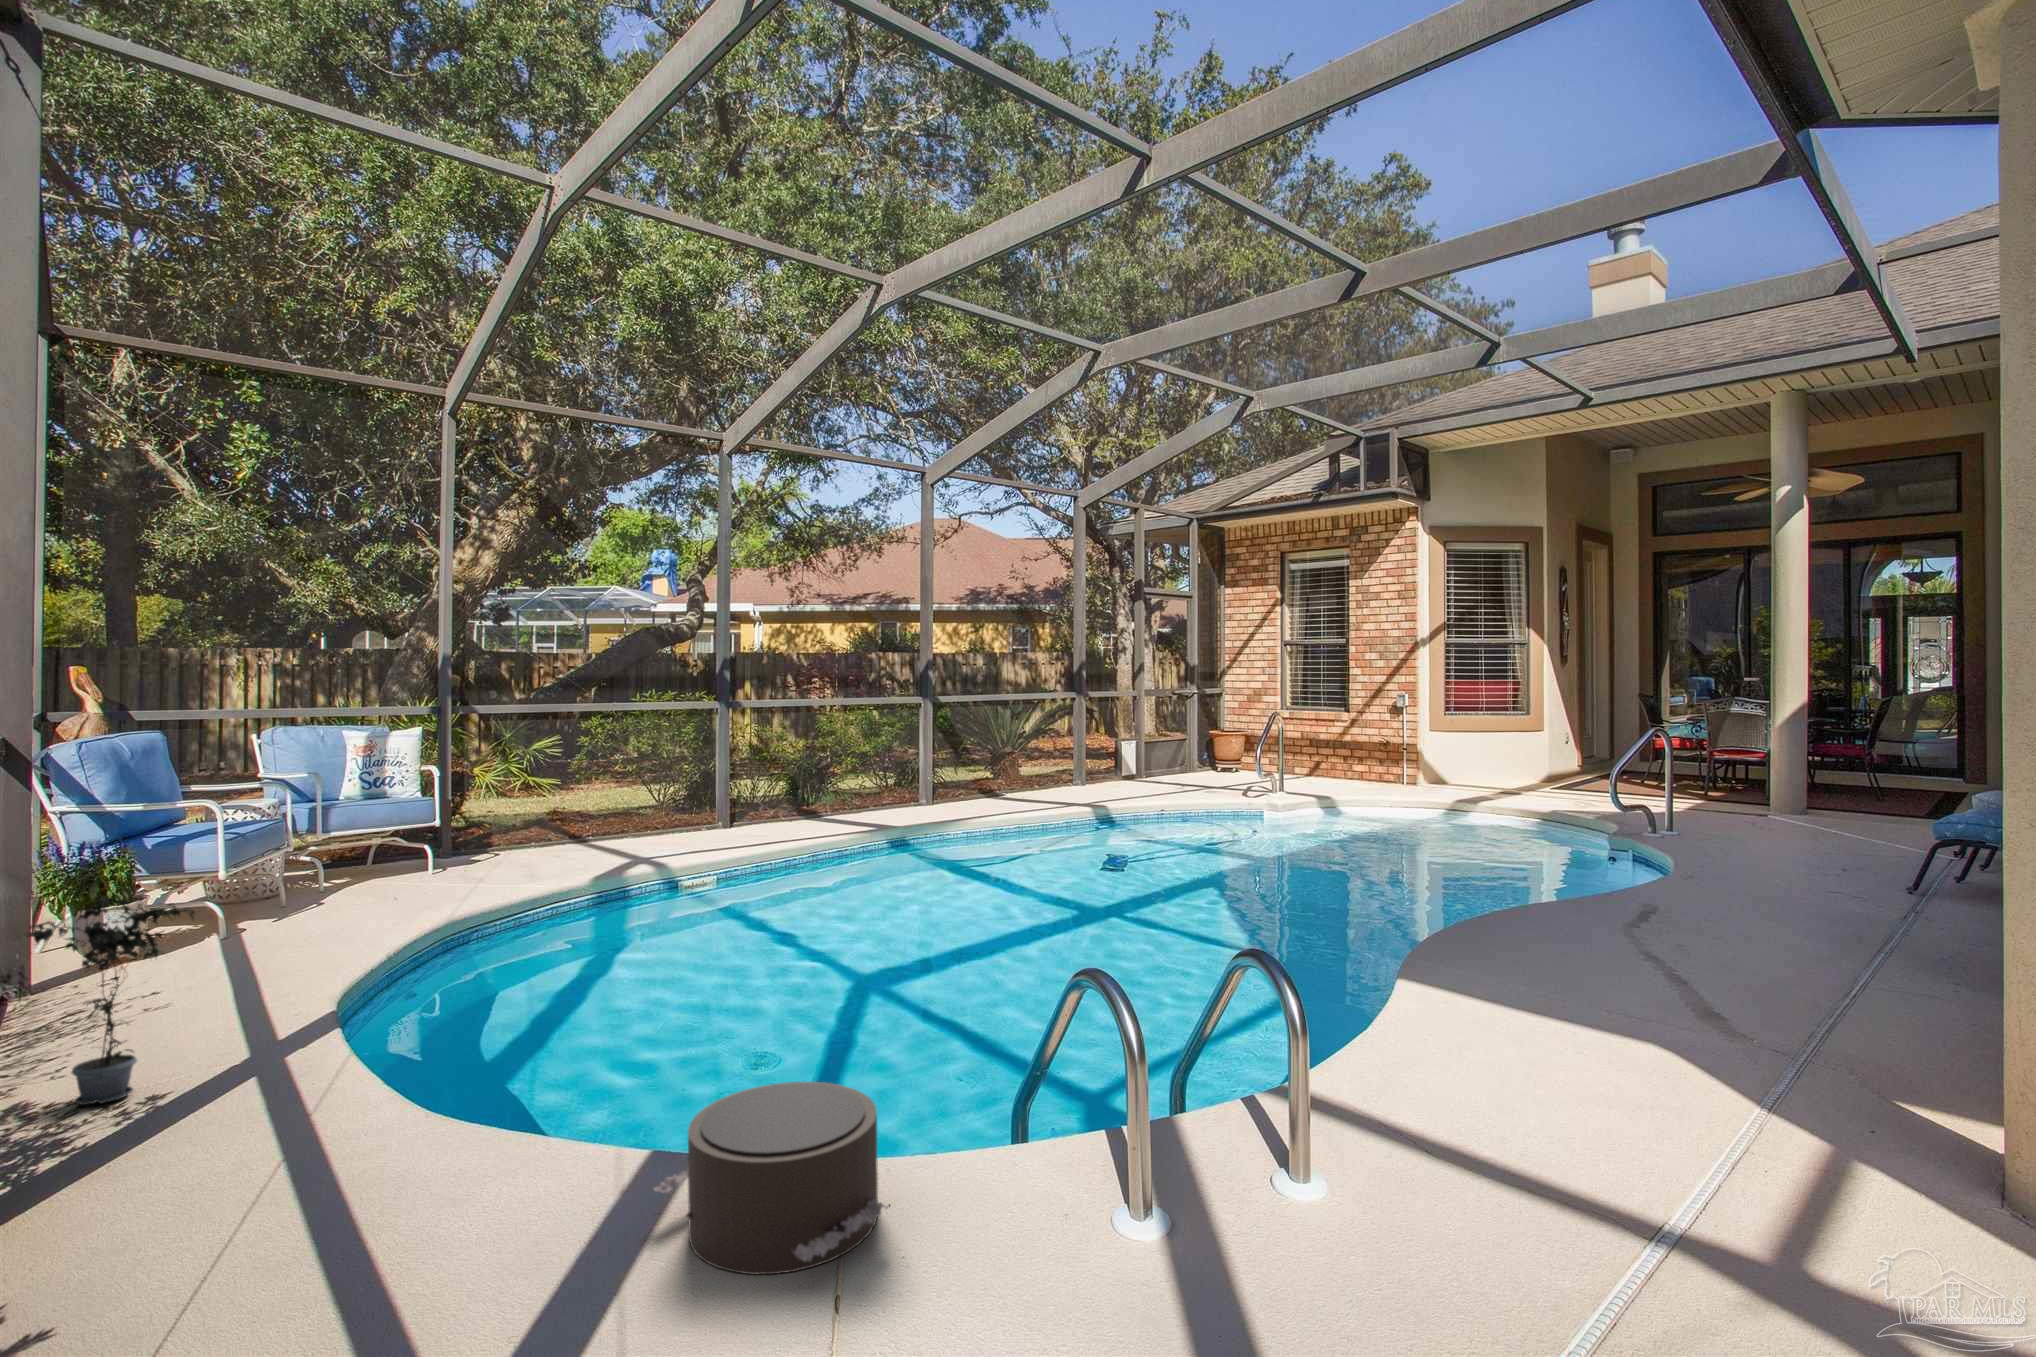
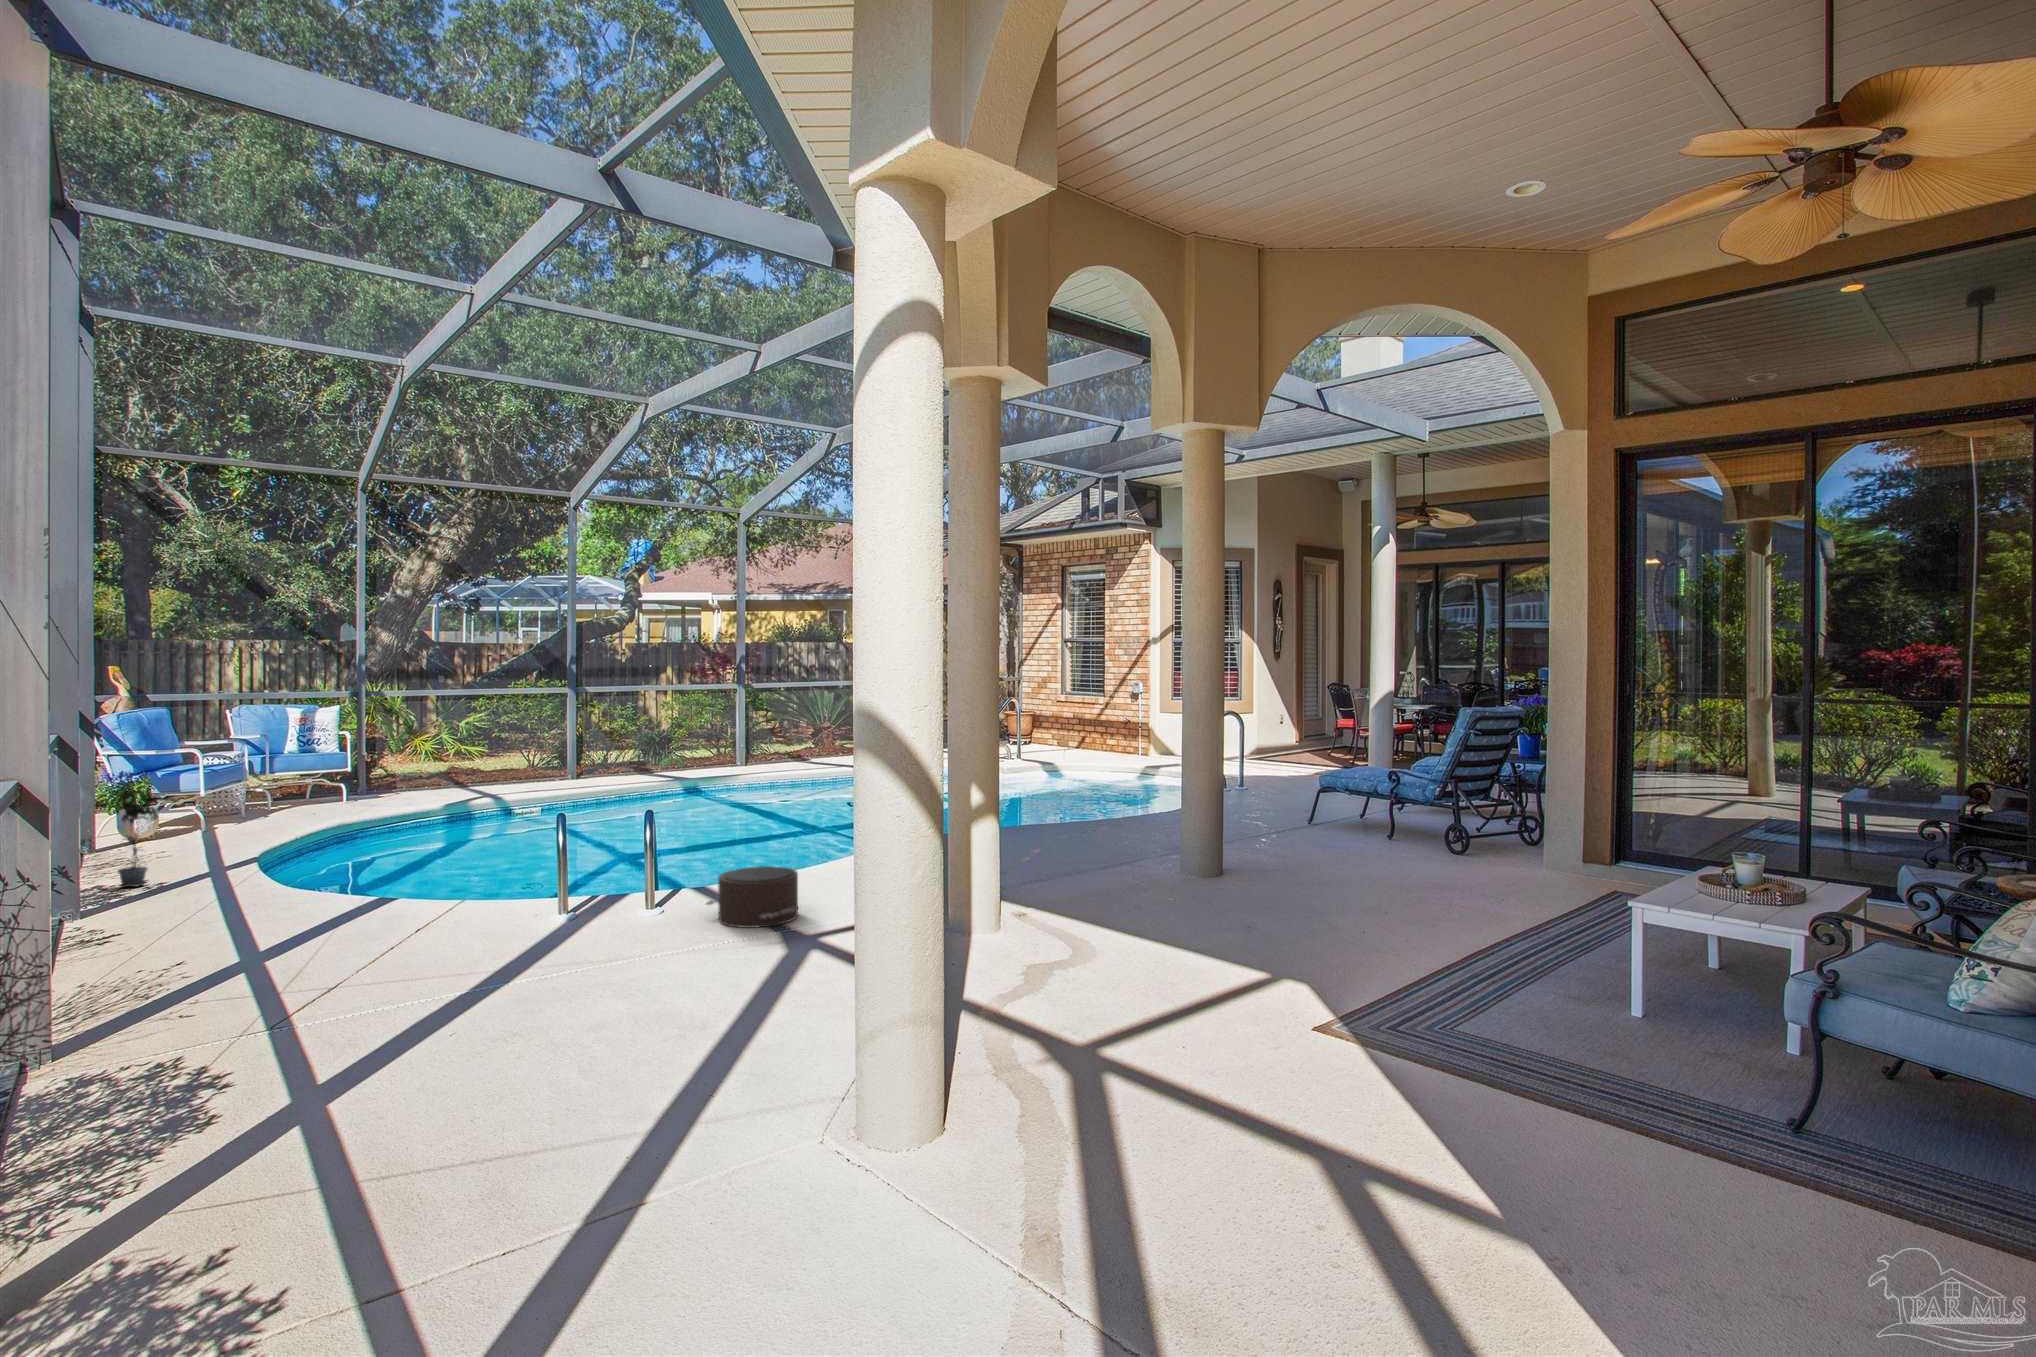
pouf: present [654,1082,889,1274] -> present [706,866,798,928]

